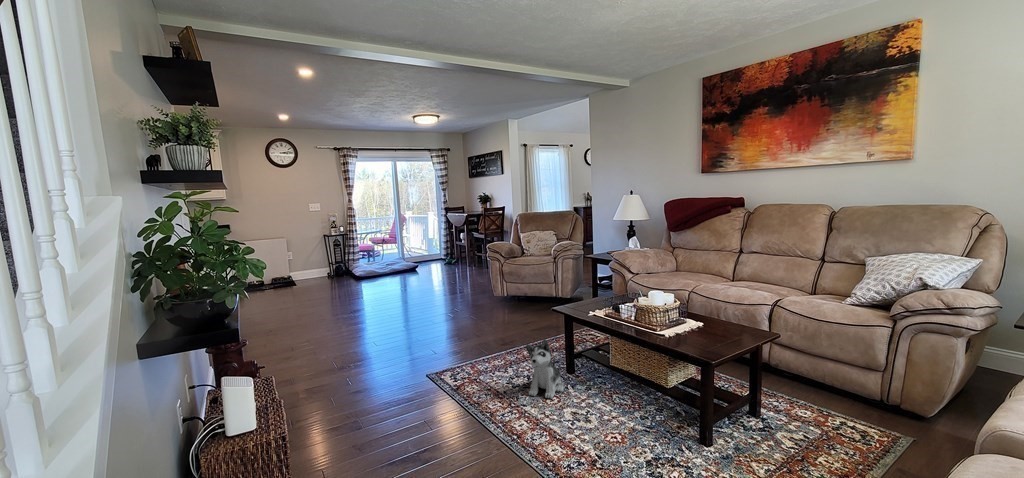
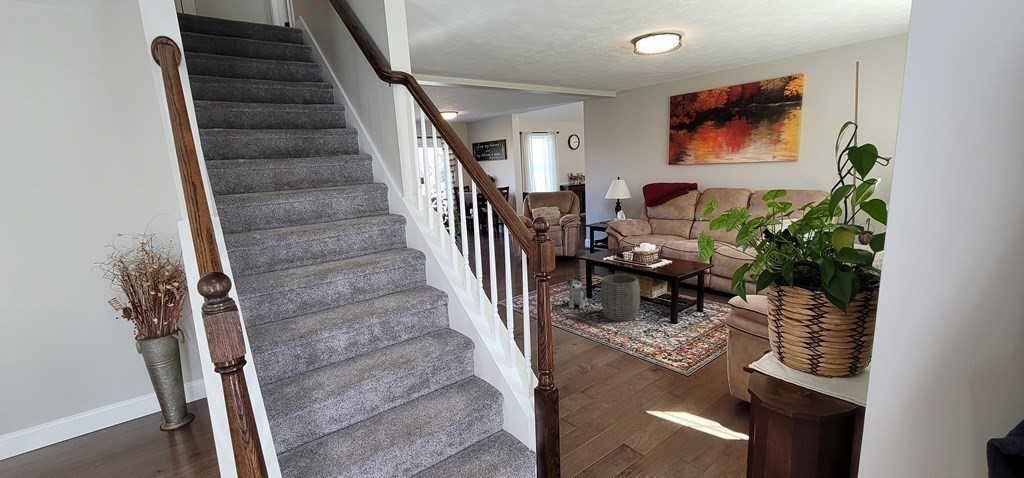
woven basket: none [577,343,645,431] -> present [601,274,640,321]

